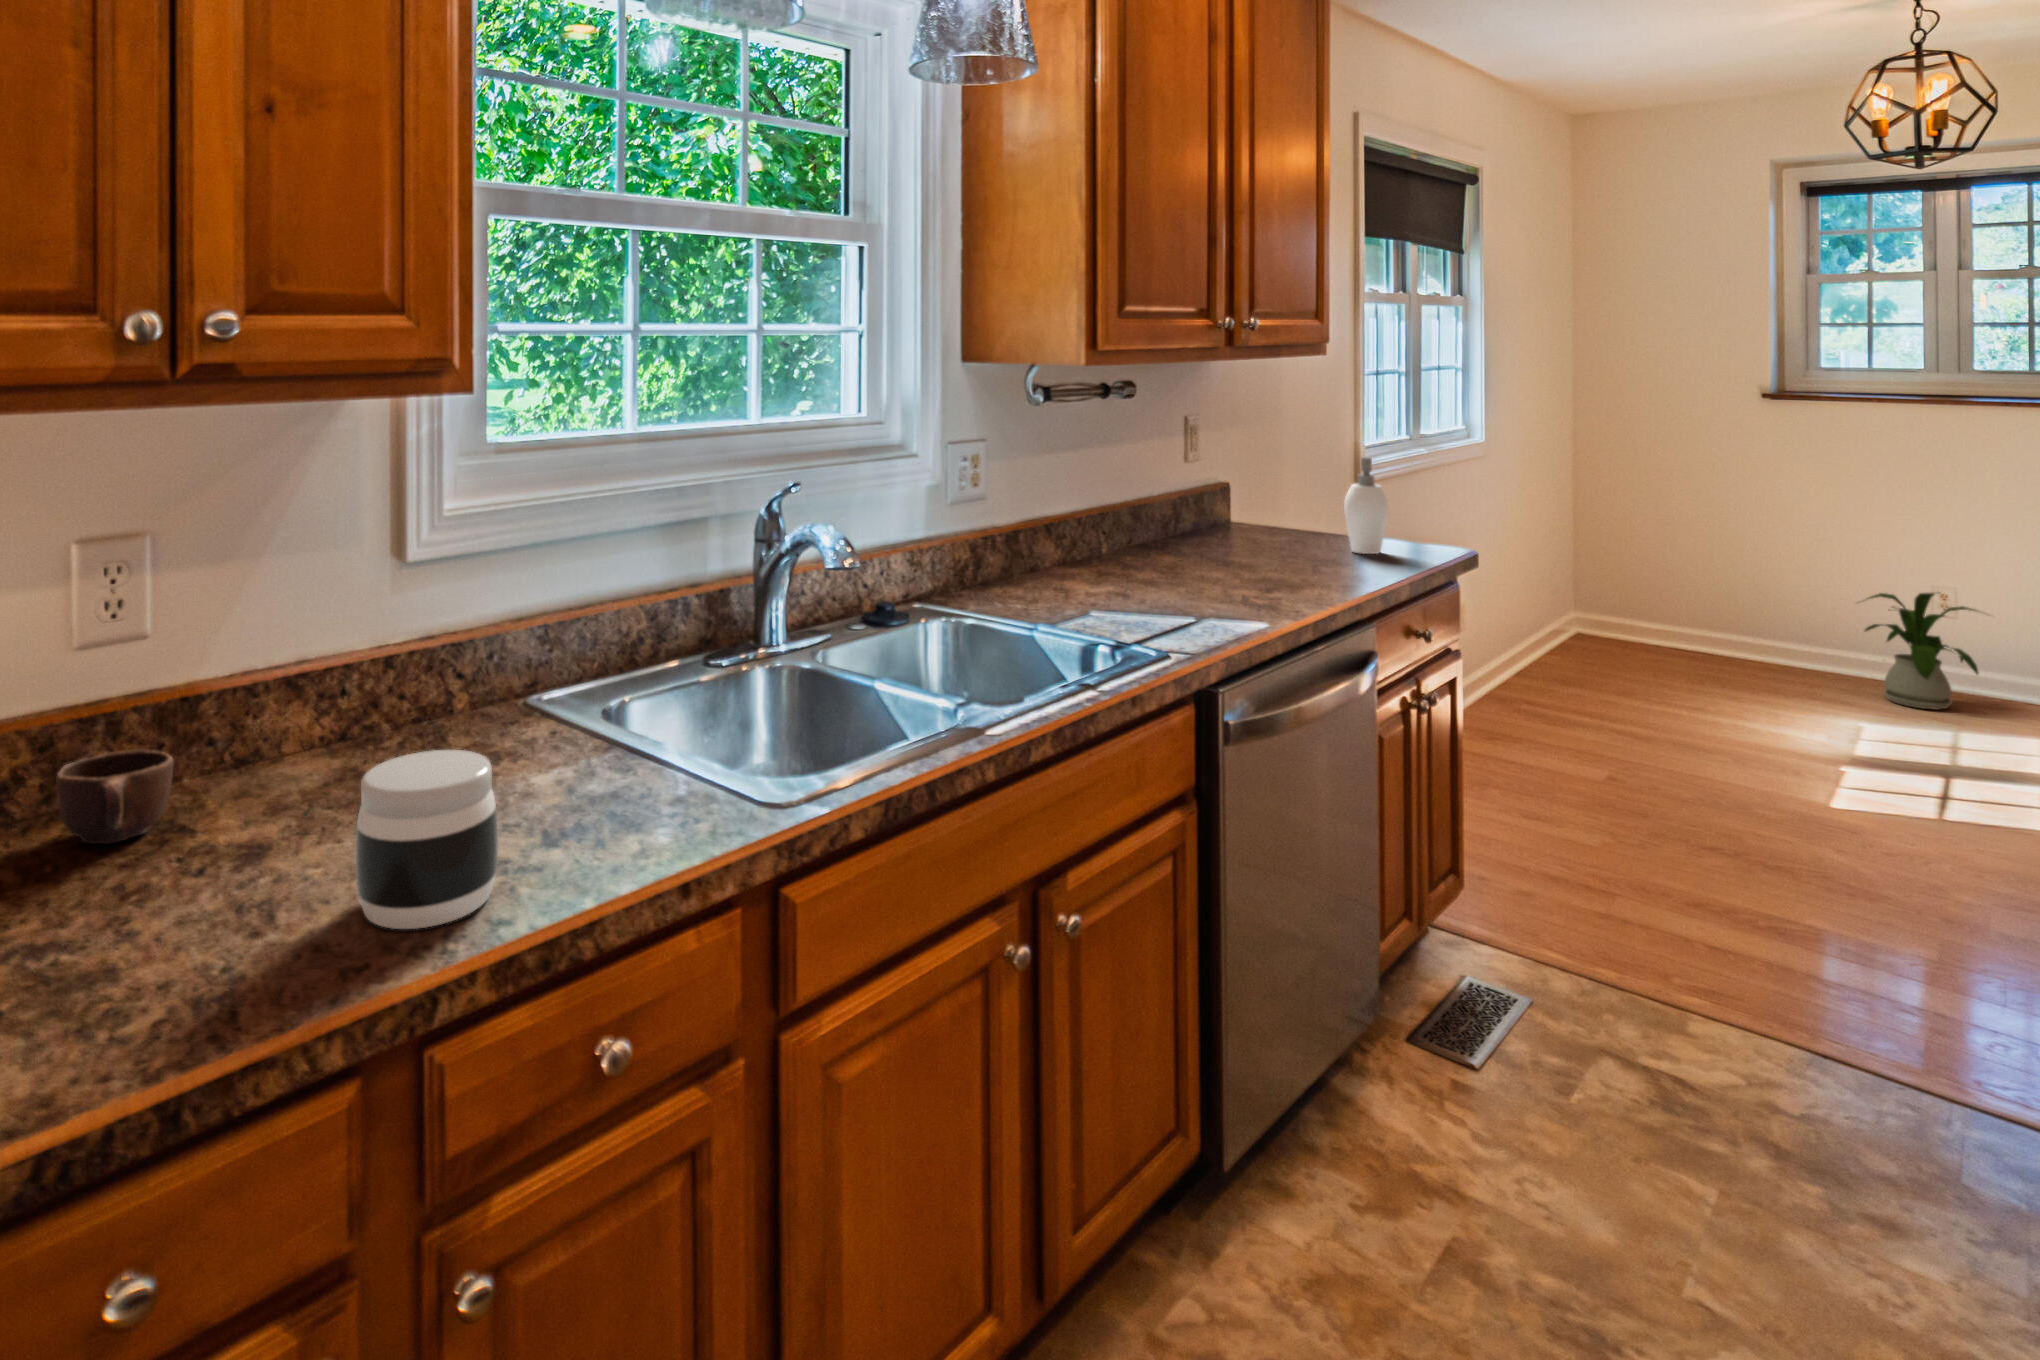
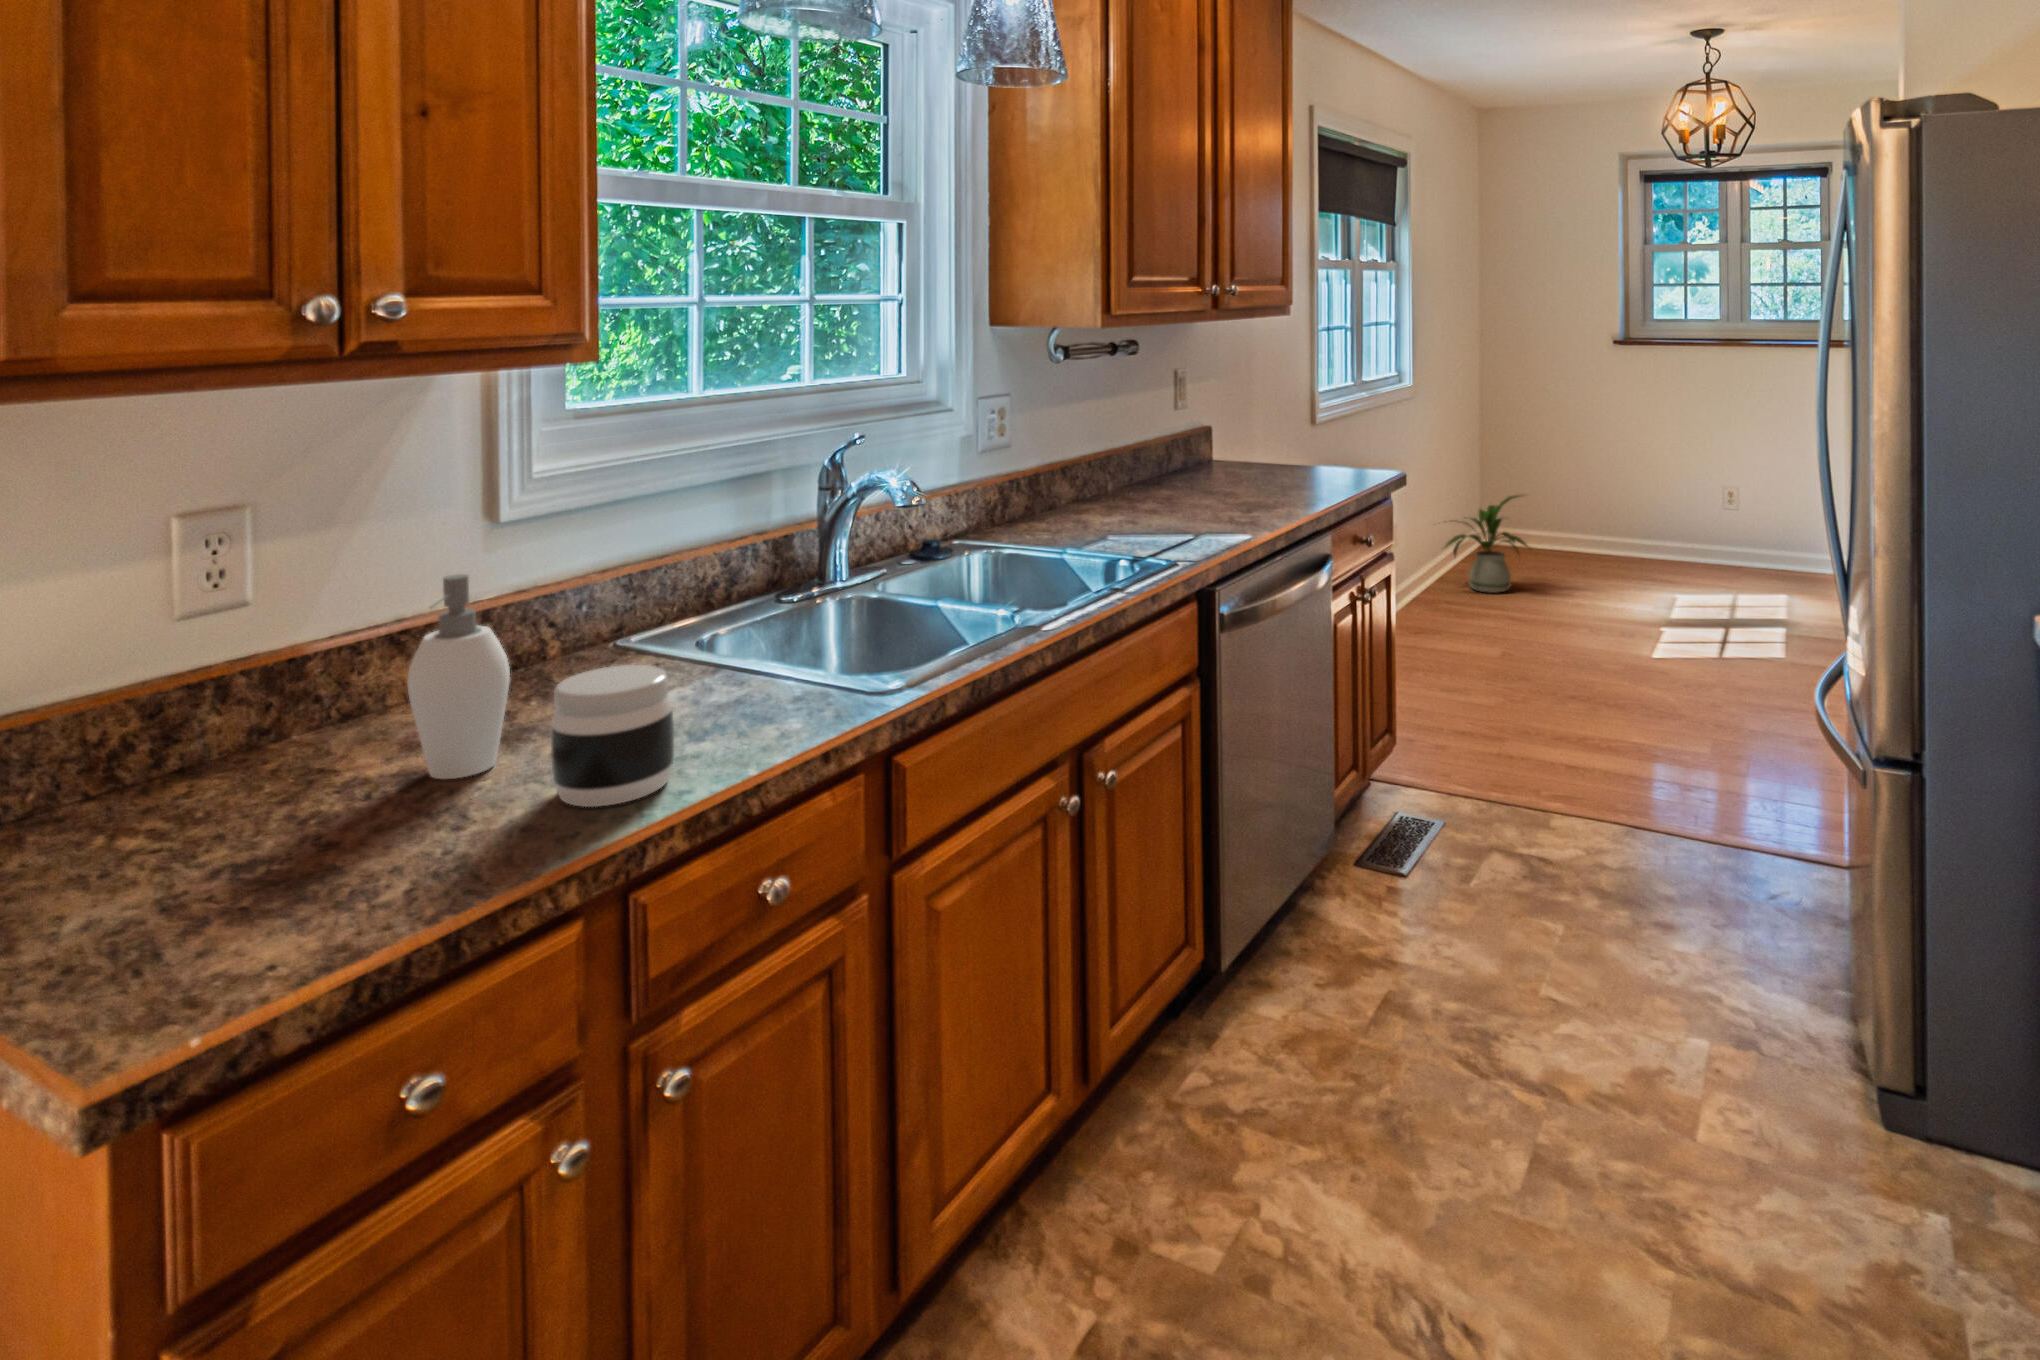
soap dispenser: present [1344,457,1388,554] -> present [407,574,510,779]
house plant: present [1859,593,1978,710] -> present [1444,495,1528,593]
mug: present [56,750,174,844] -> none [197,703,314,788]

